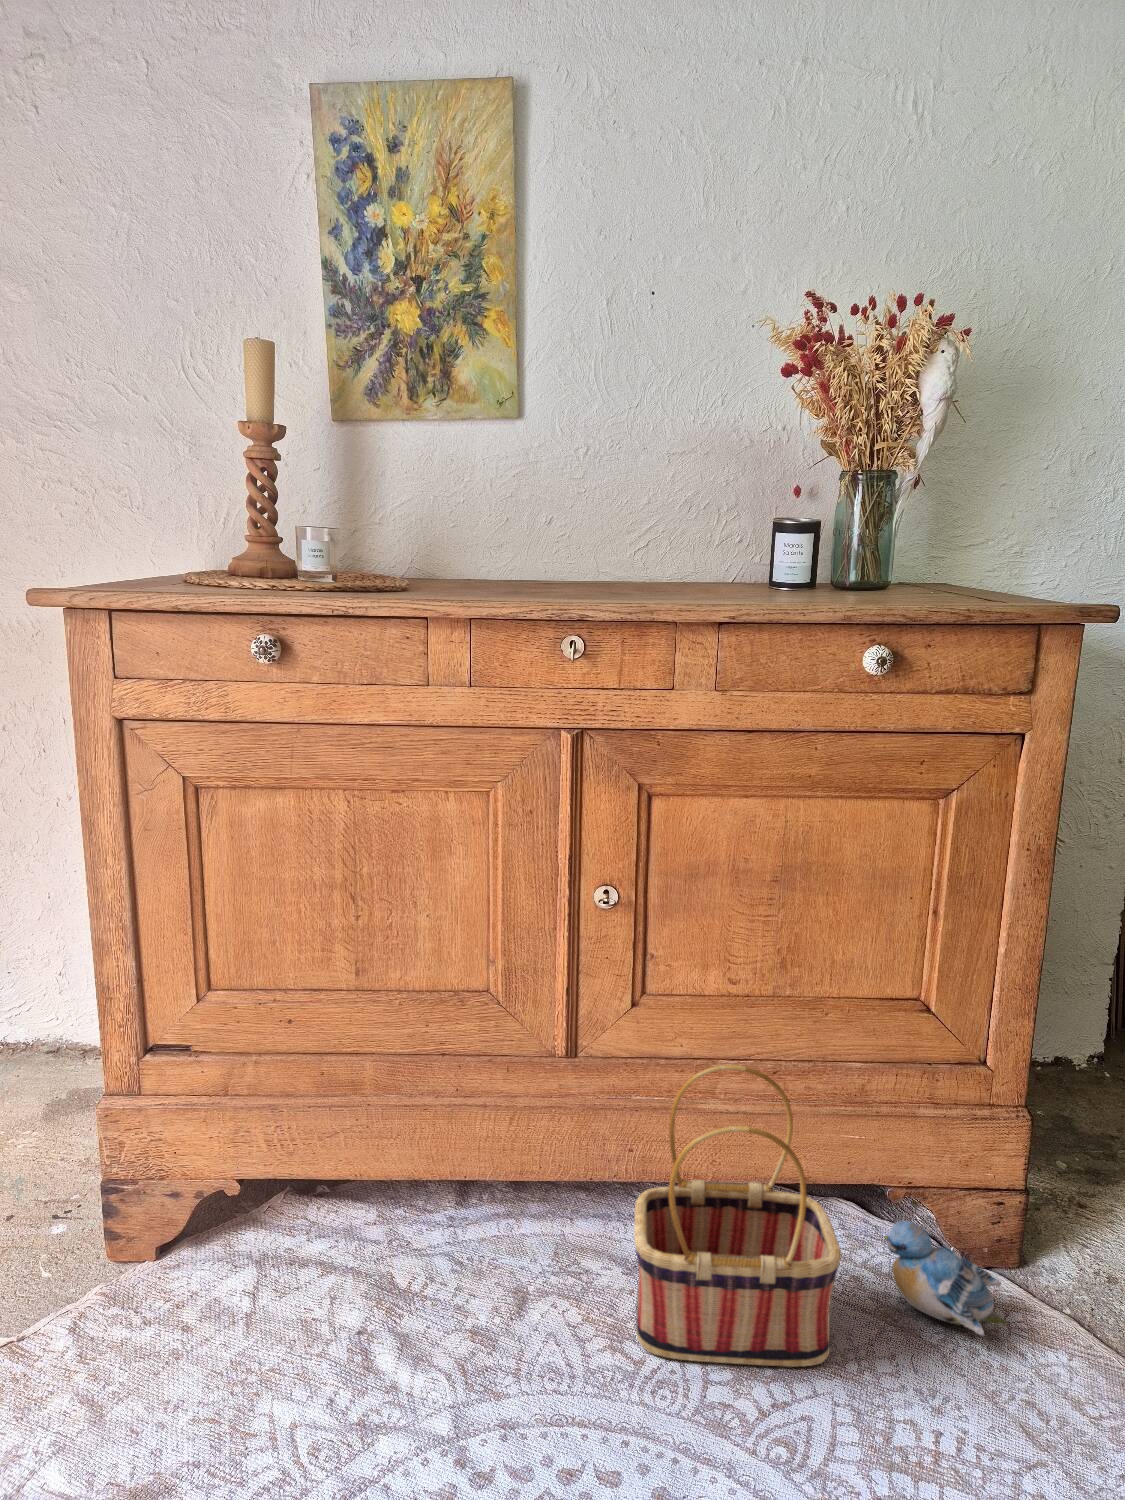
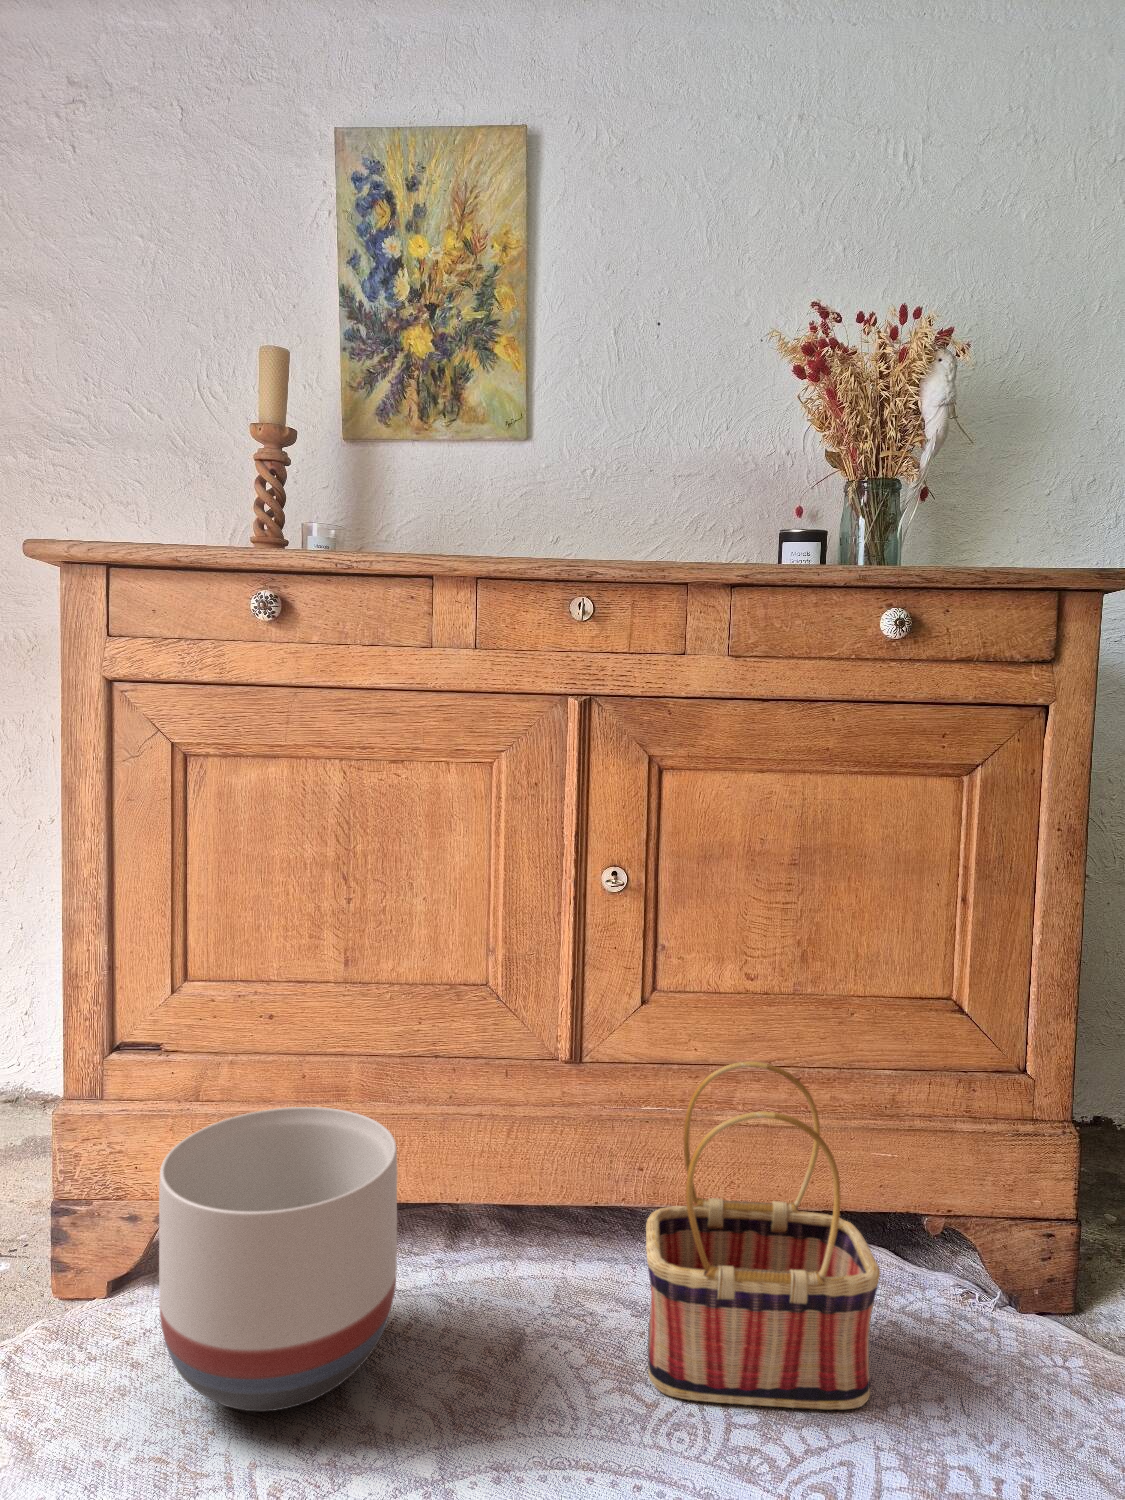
planter: none [200,1105,413,1377] -> present [159,1107,397,1411]
plush toy: present [884,1221,1008,1336] -> none [924,1247,1071,1376]

